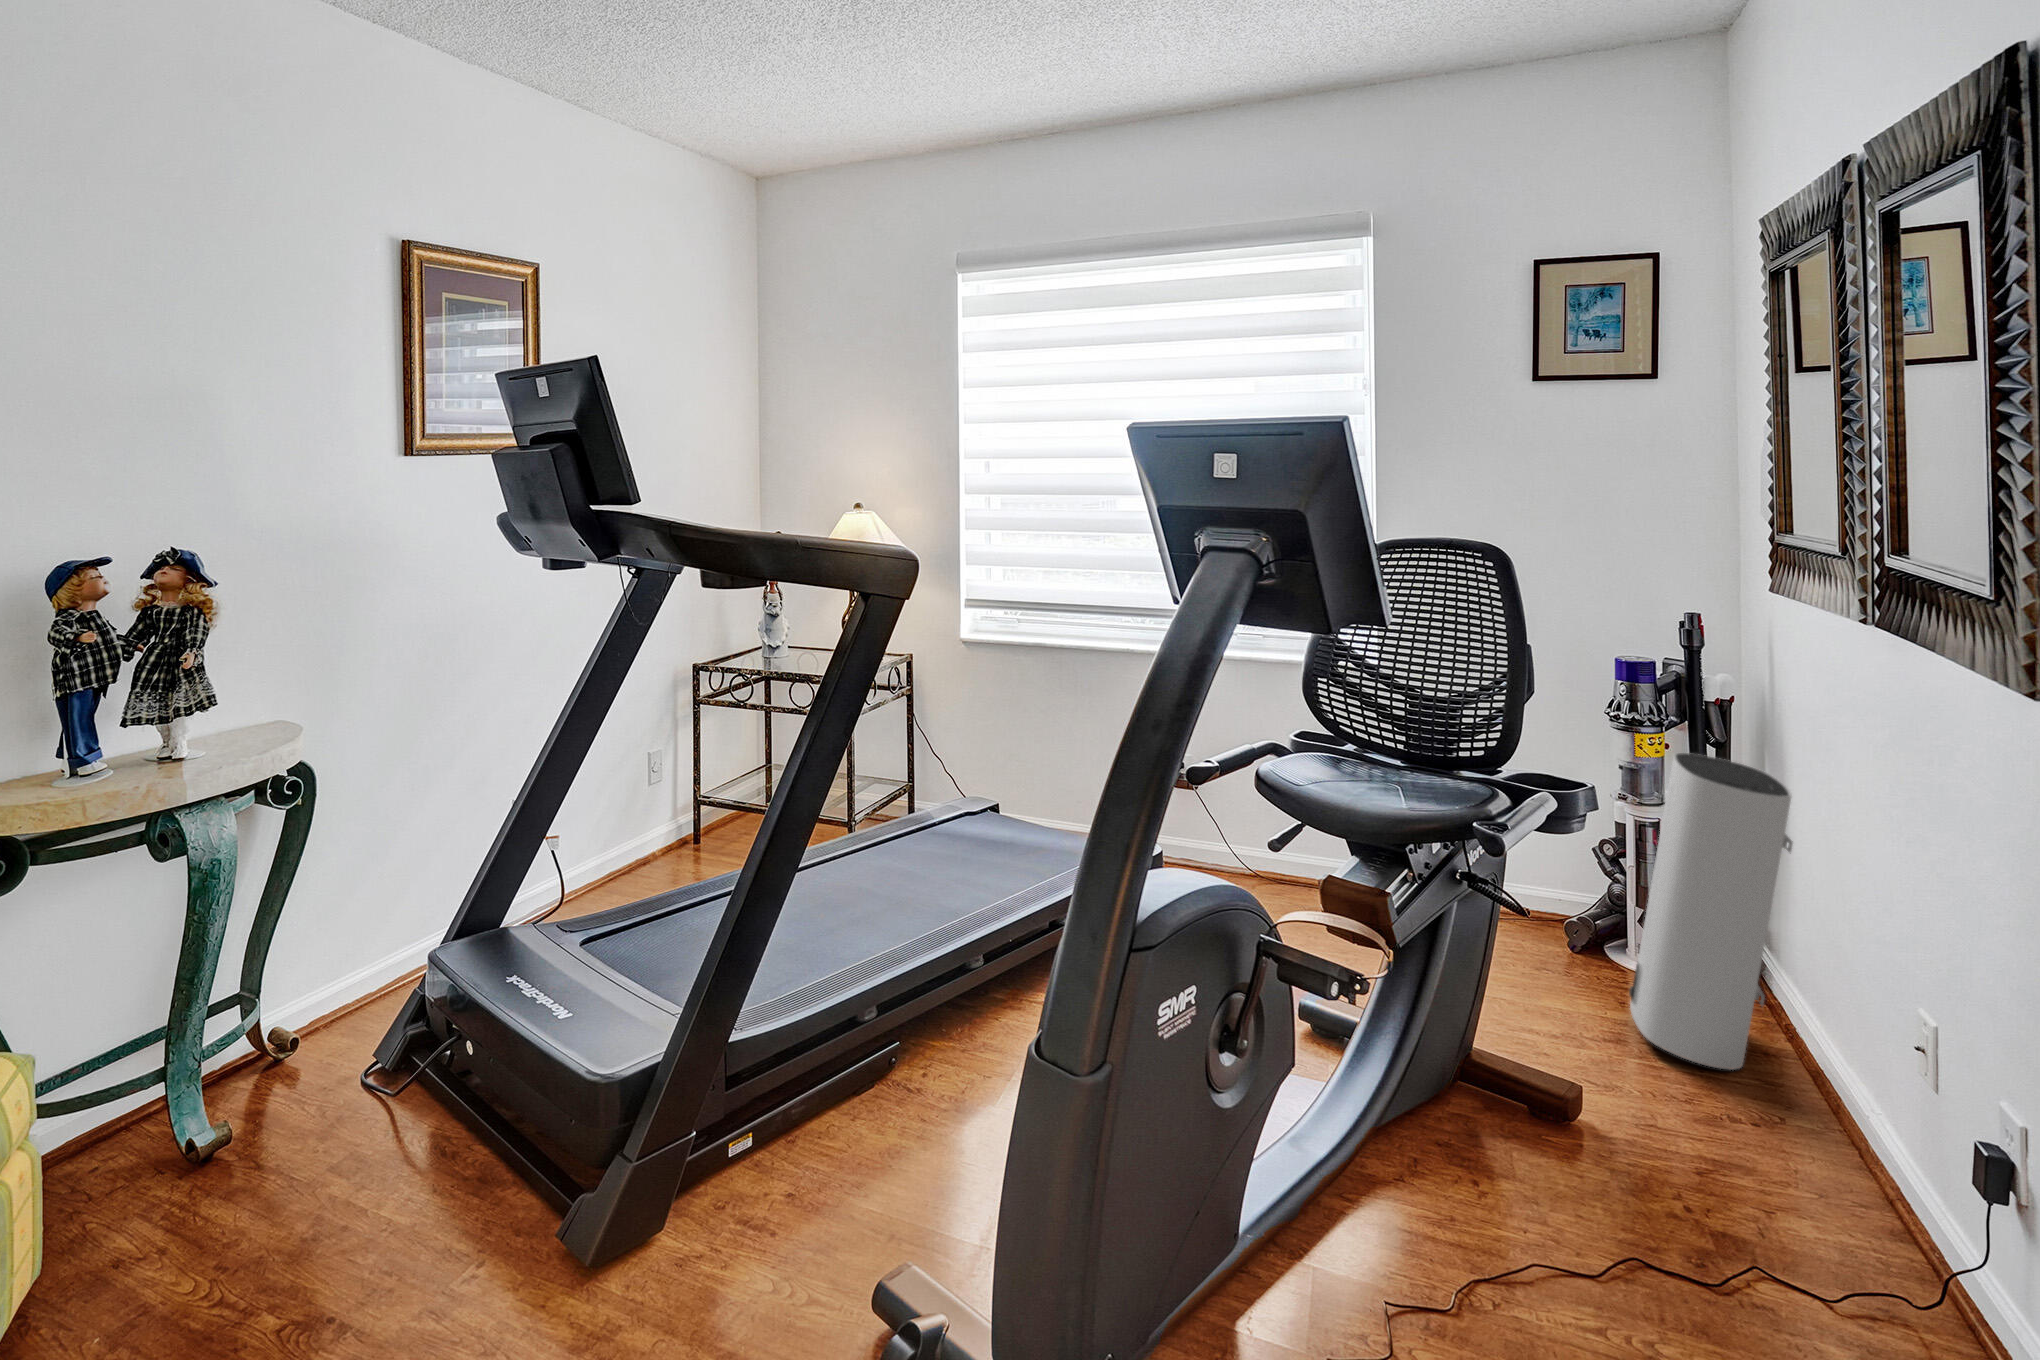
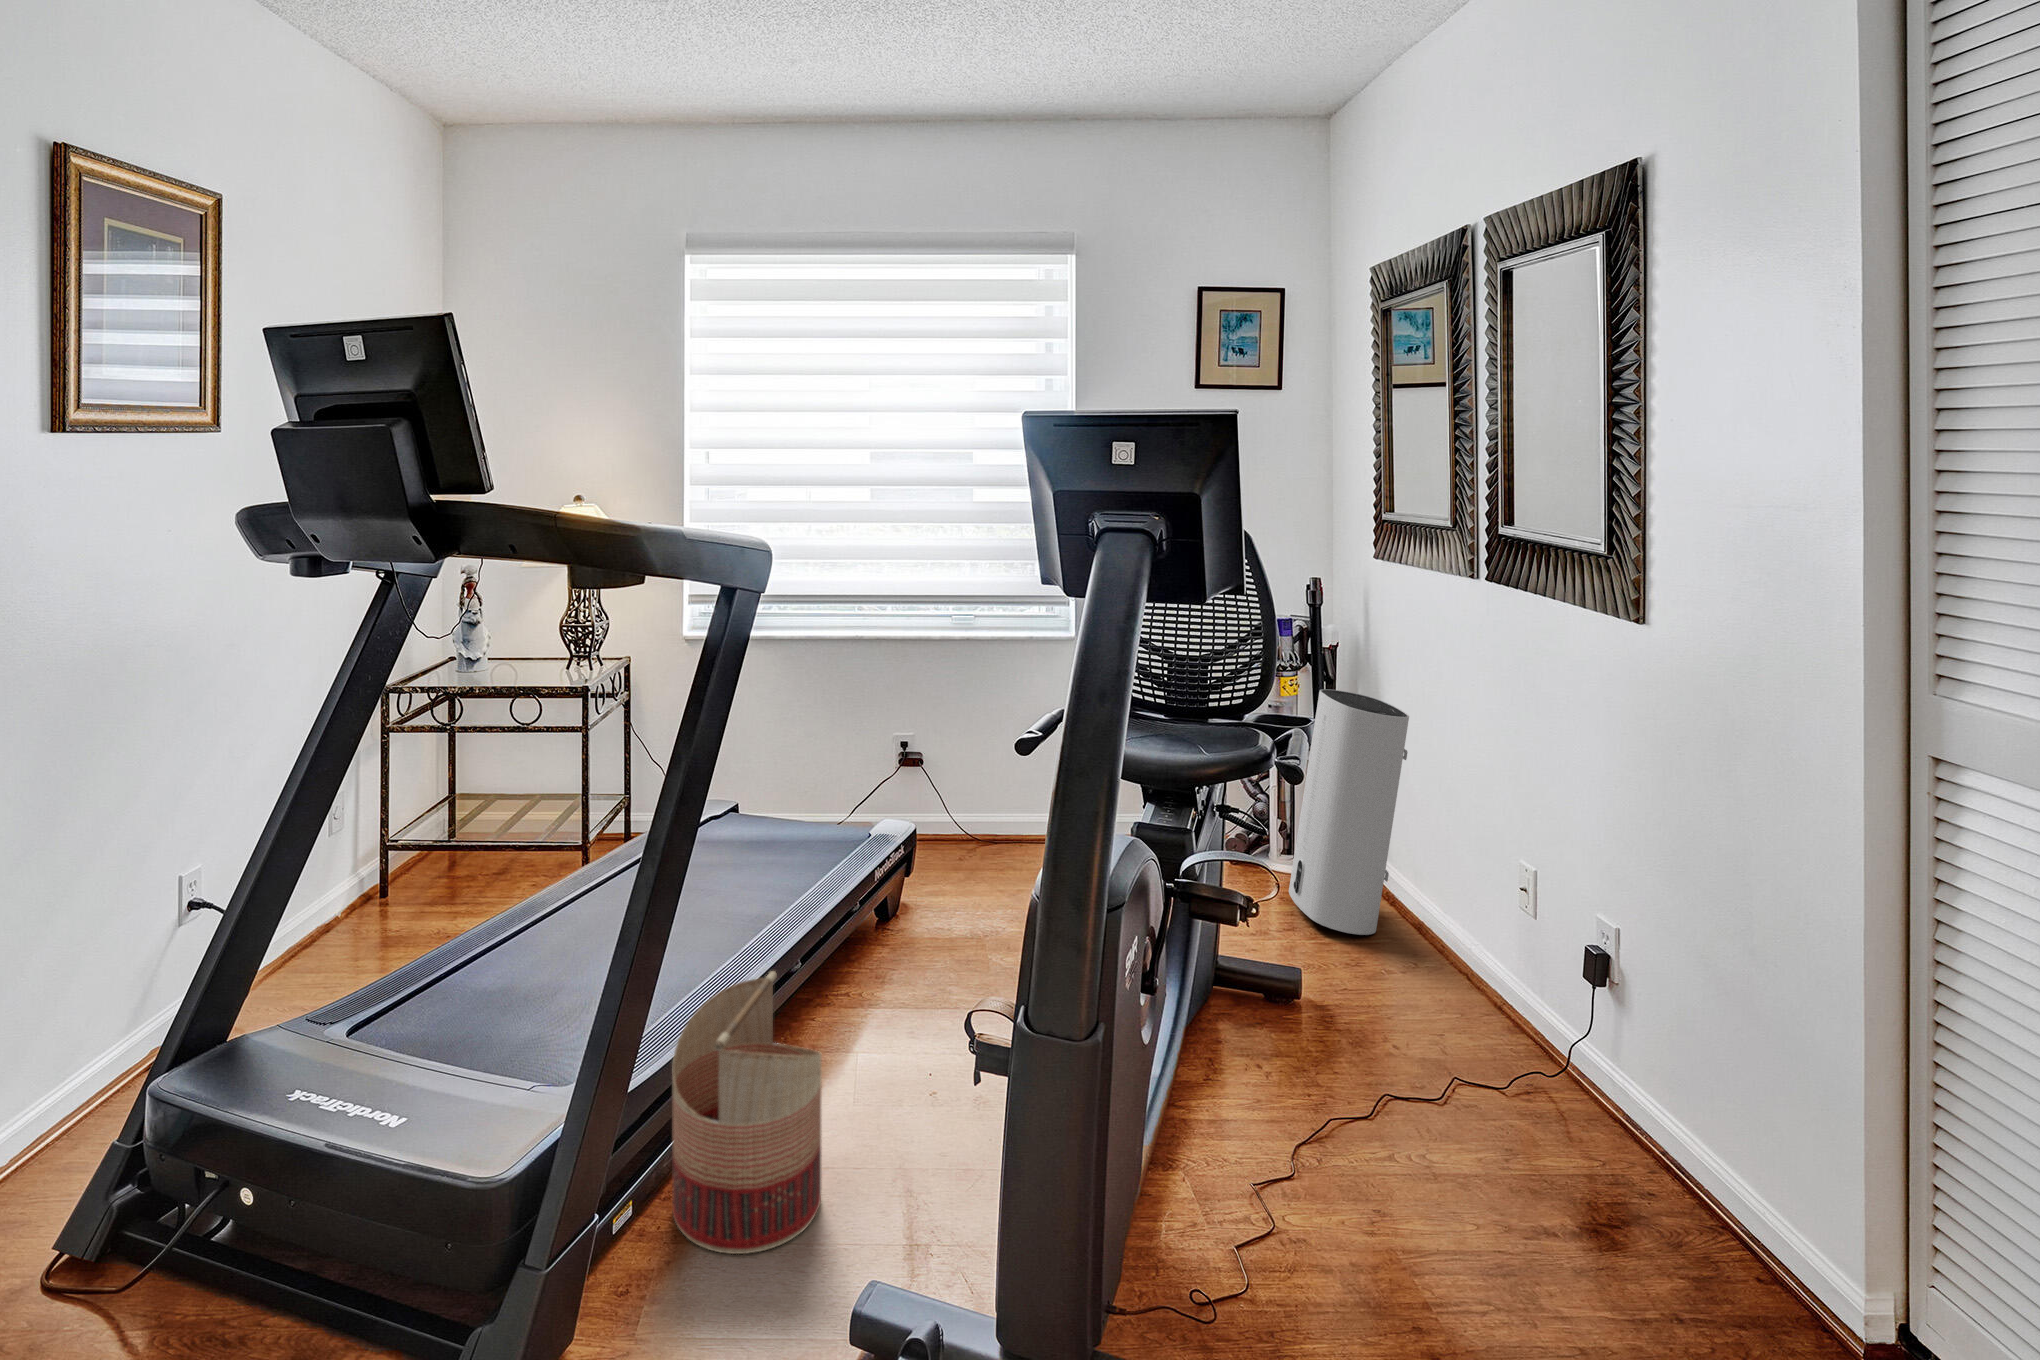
basket: none [790,957,928,1209] -> present [672,971,821,1254]

